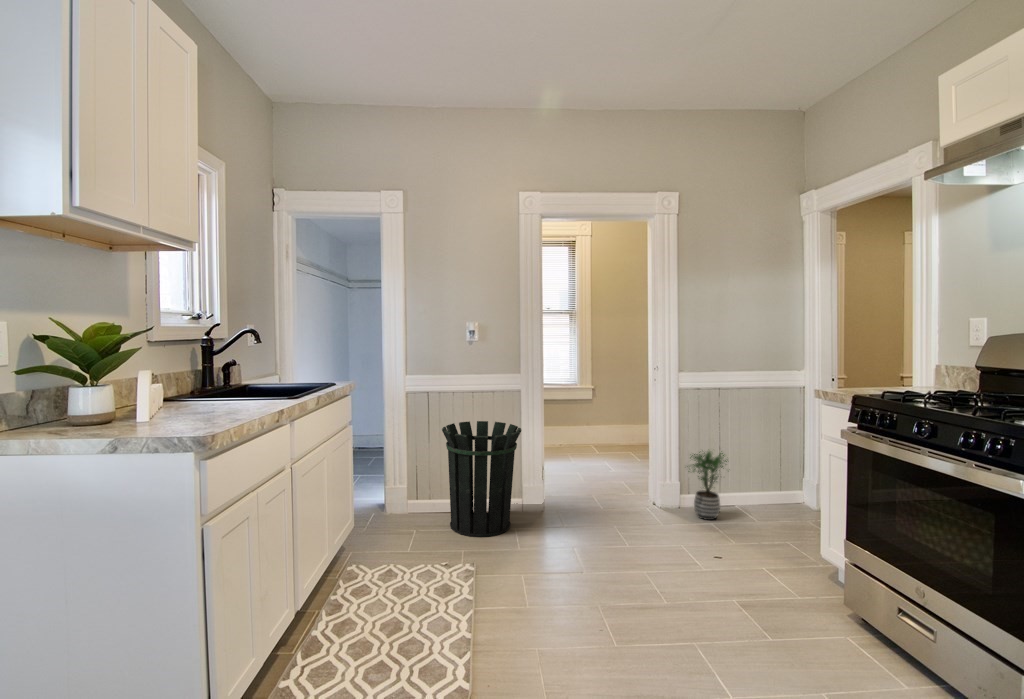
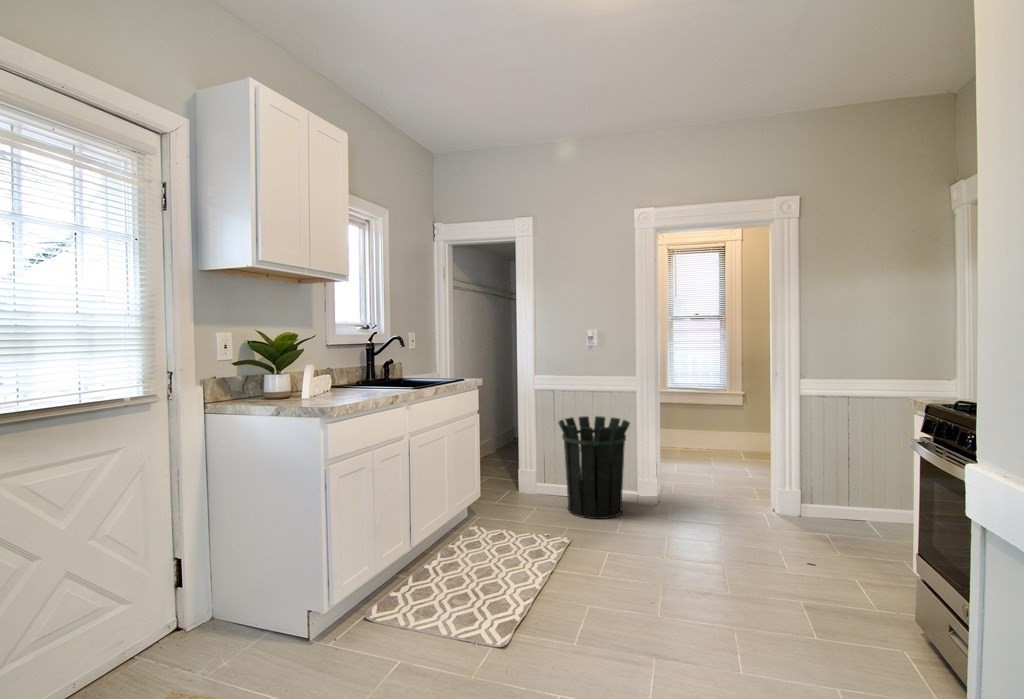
potted plant: present [687,451,727,520] -> none [811,453,868,530]

